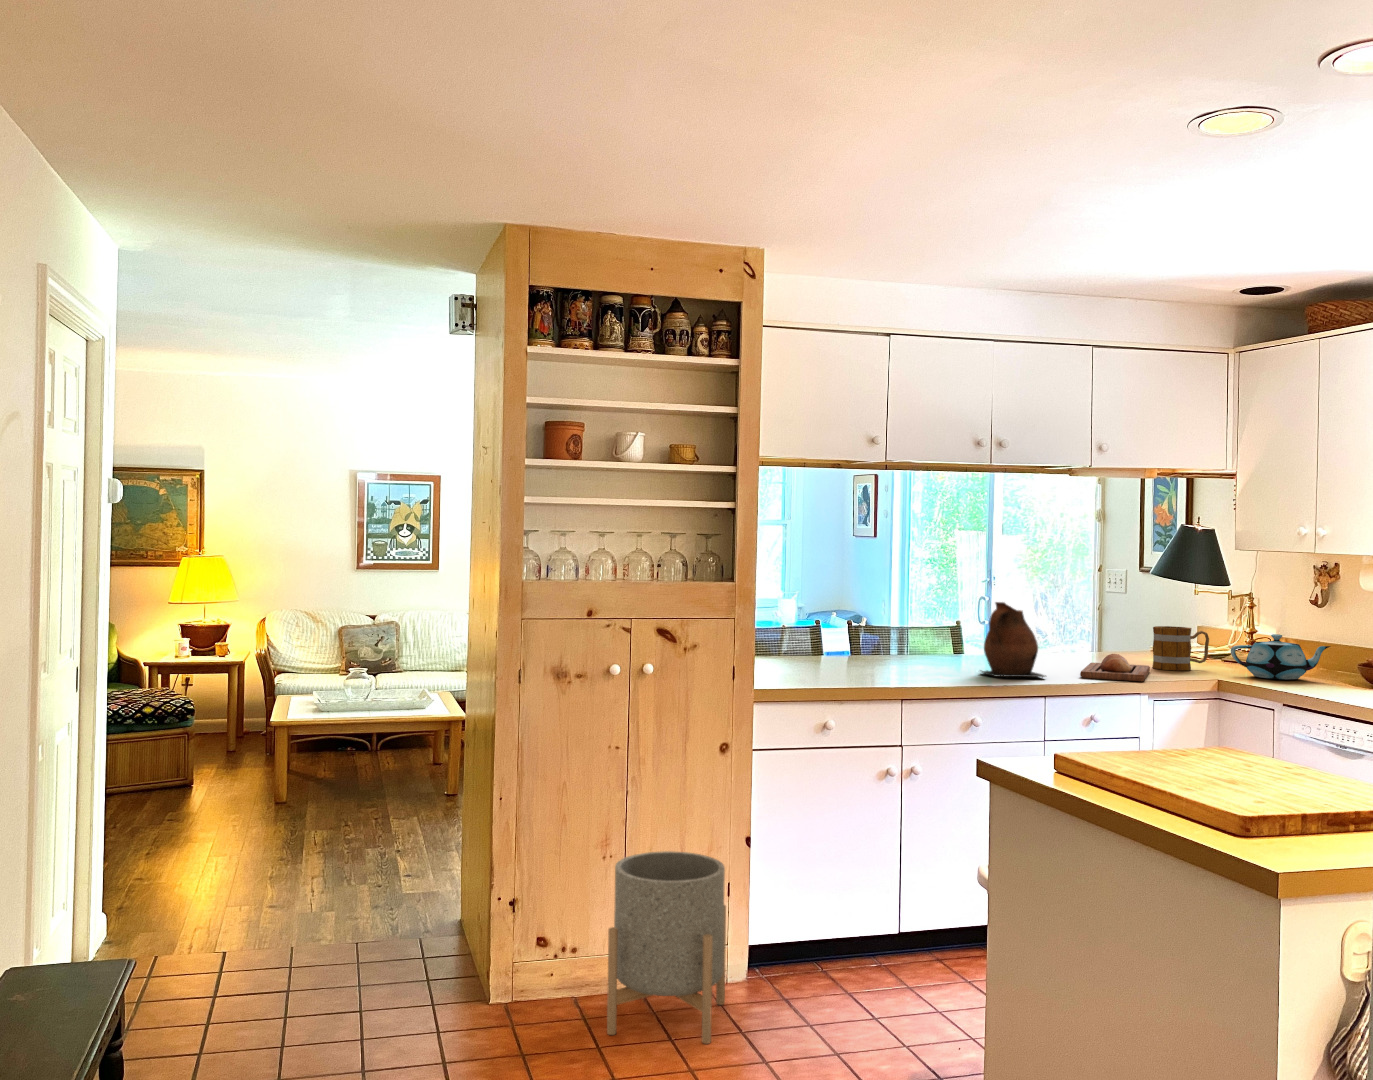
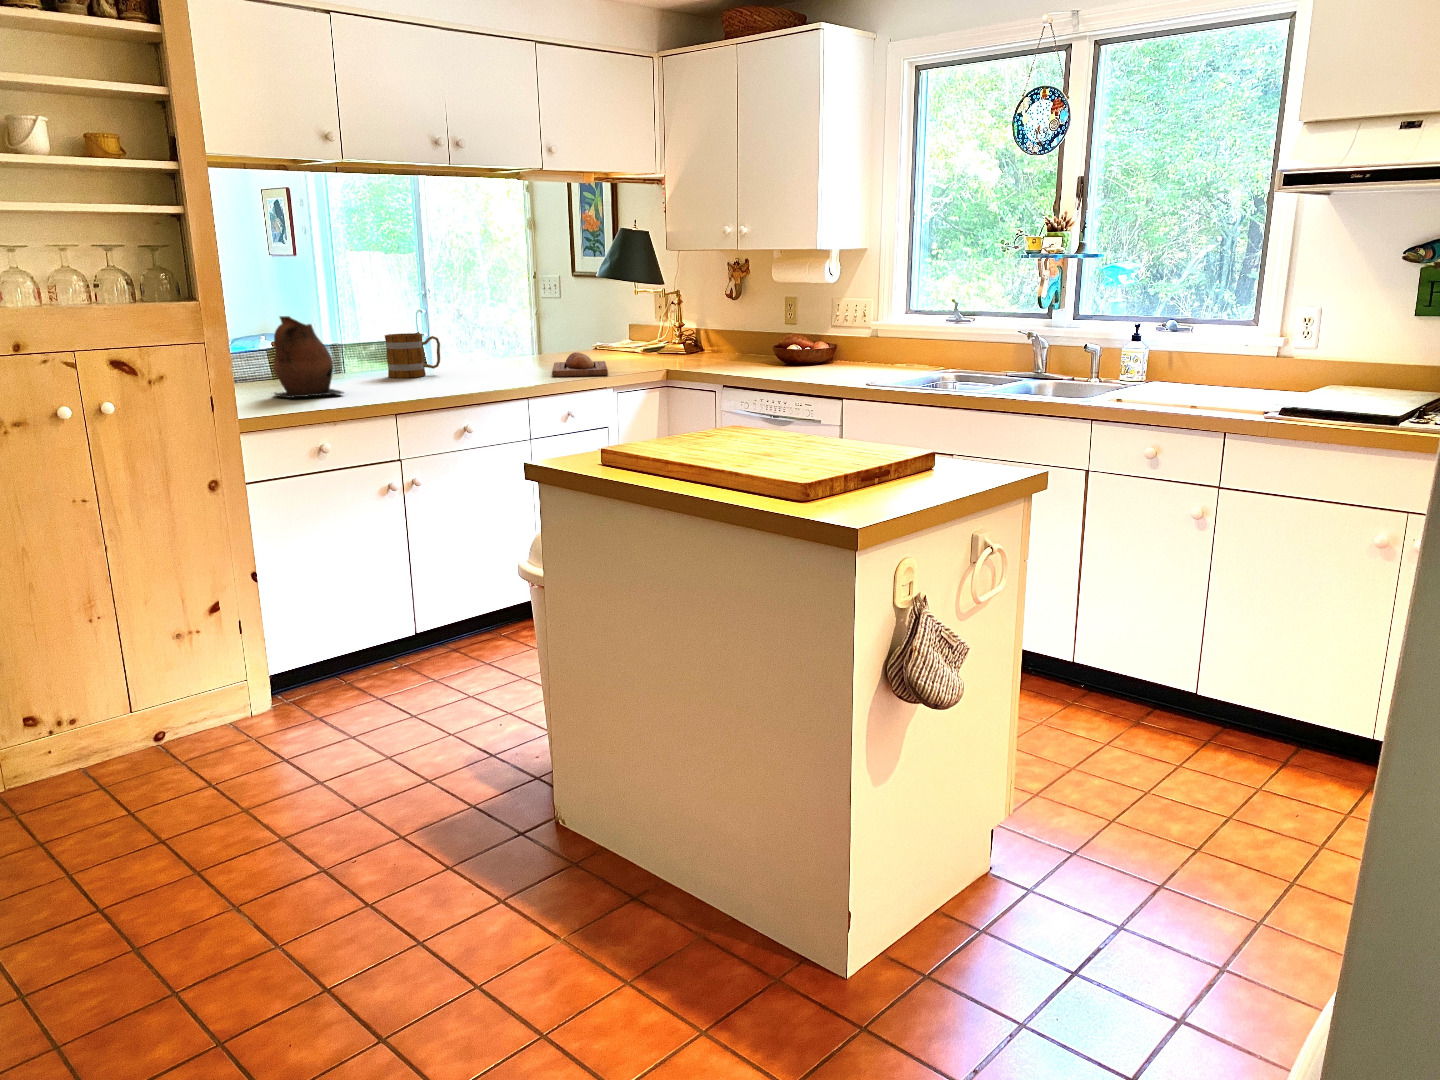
ceramic pitcher: present [981,602,1046,677] -> present [274,316,344,398]
mug: present [1152,626,1209,670] -> present [385,333,440,378]
teapot: present [1231,634,1330,679] -> none [669,325,746,364]
planter: present [607,851,726,1044] -> none [111,598,258,798]

